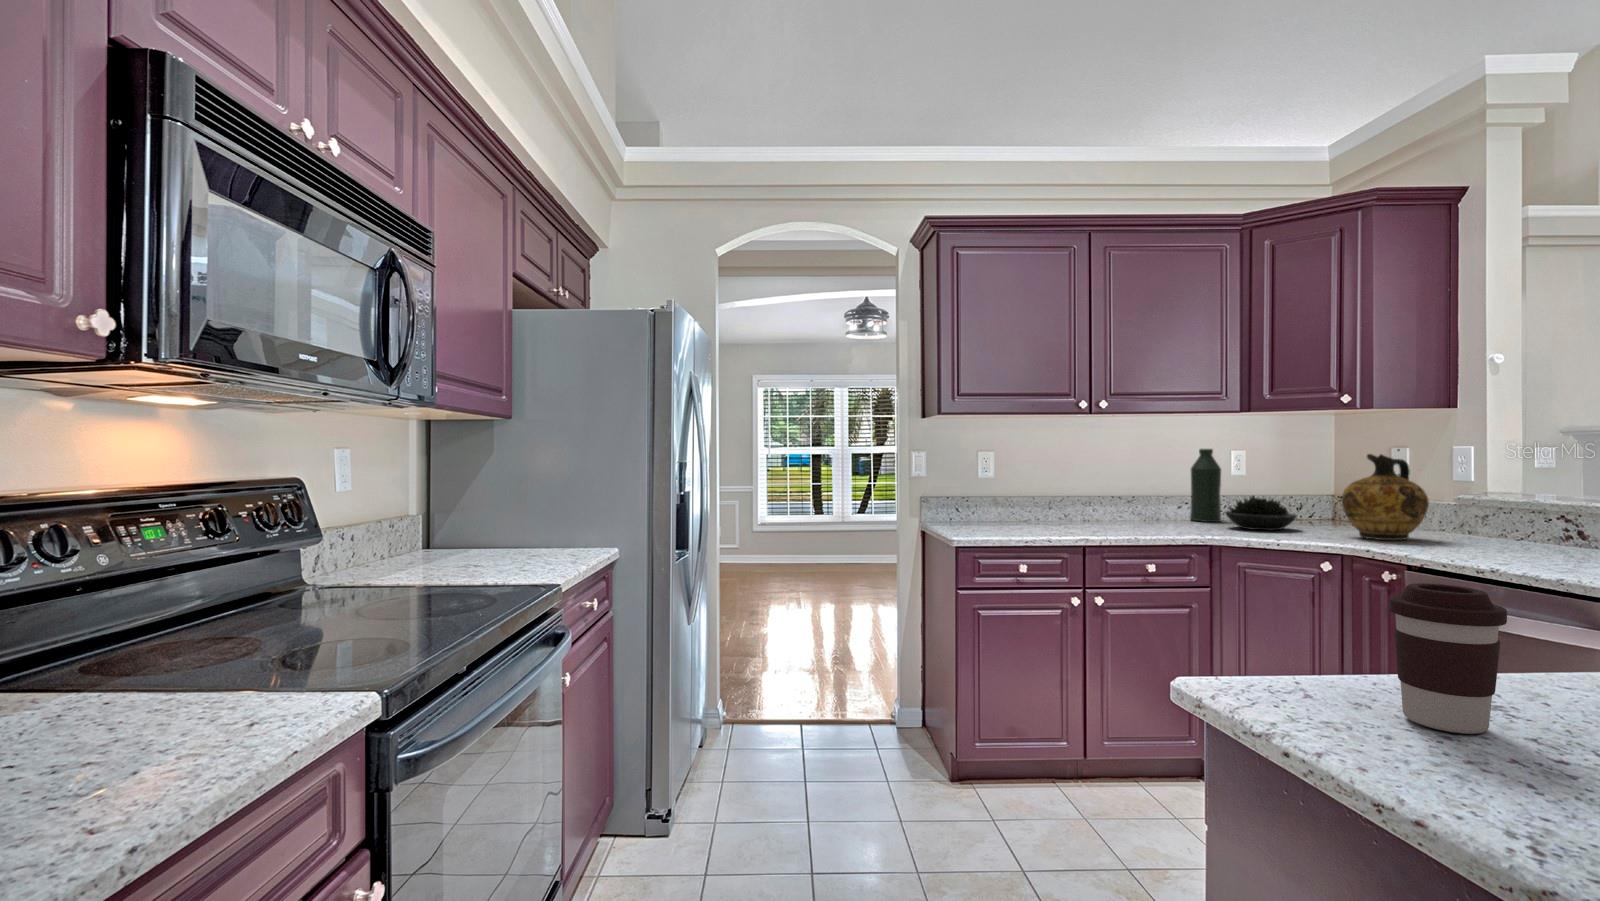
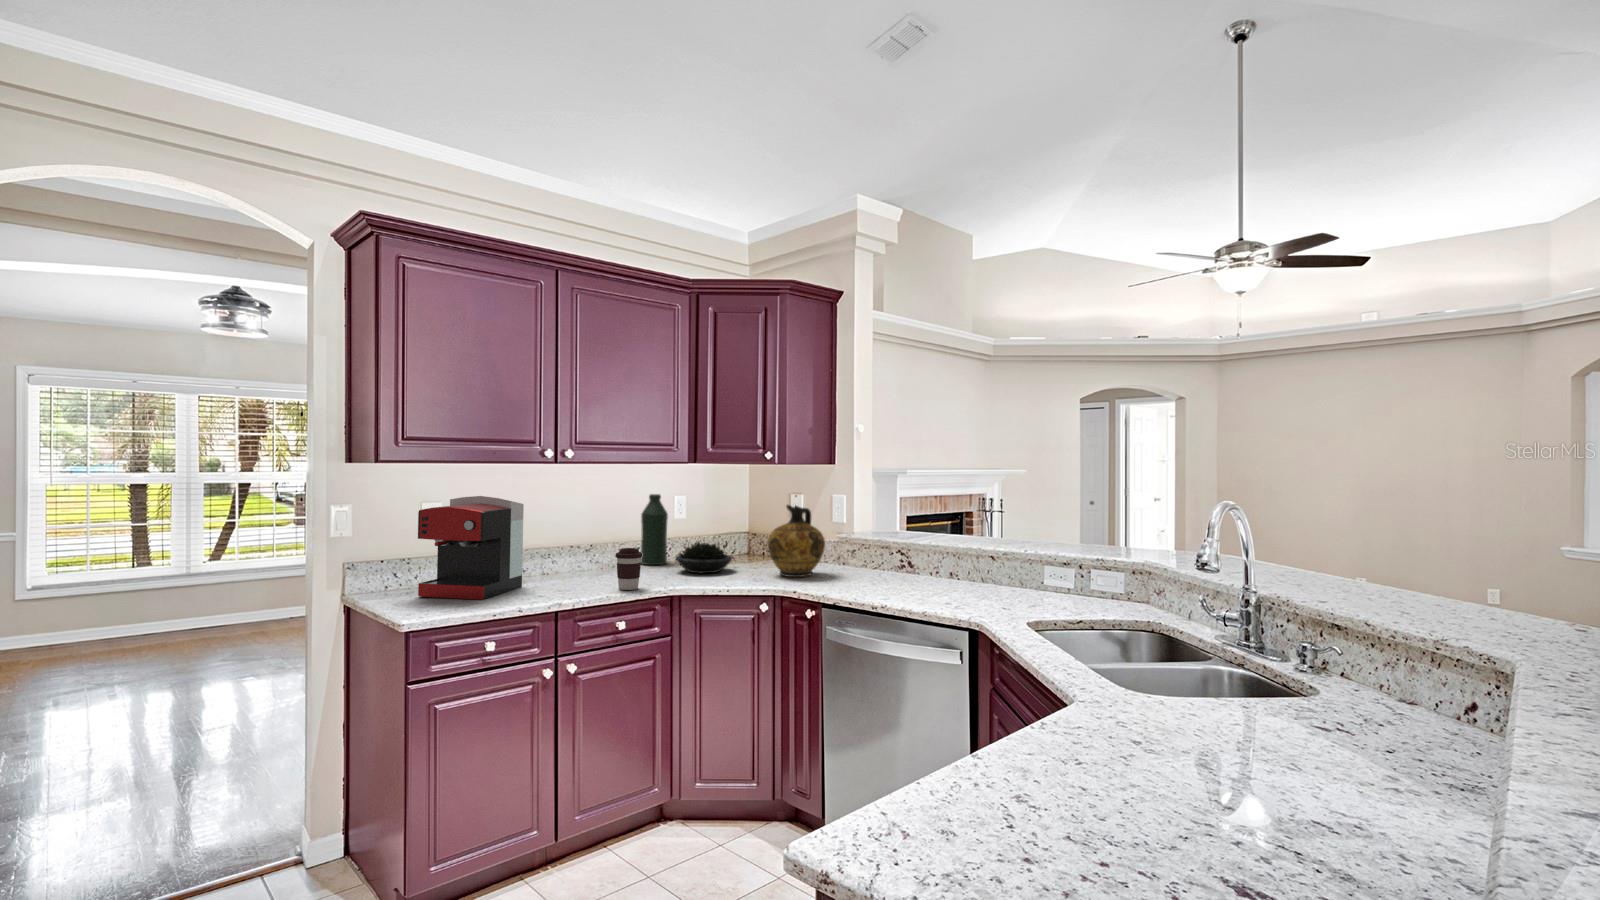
coffee maker: none [972,444,1061,531] -> present [418,496,524,600]
coffee cup: present [1389,583,1507,734] -> present [615,548,642,590]

